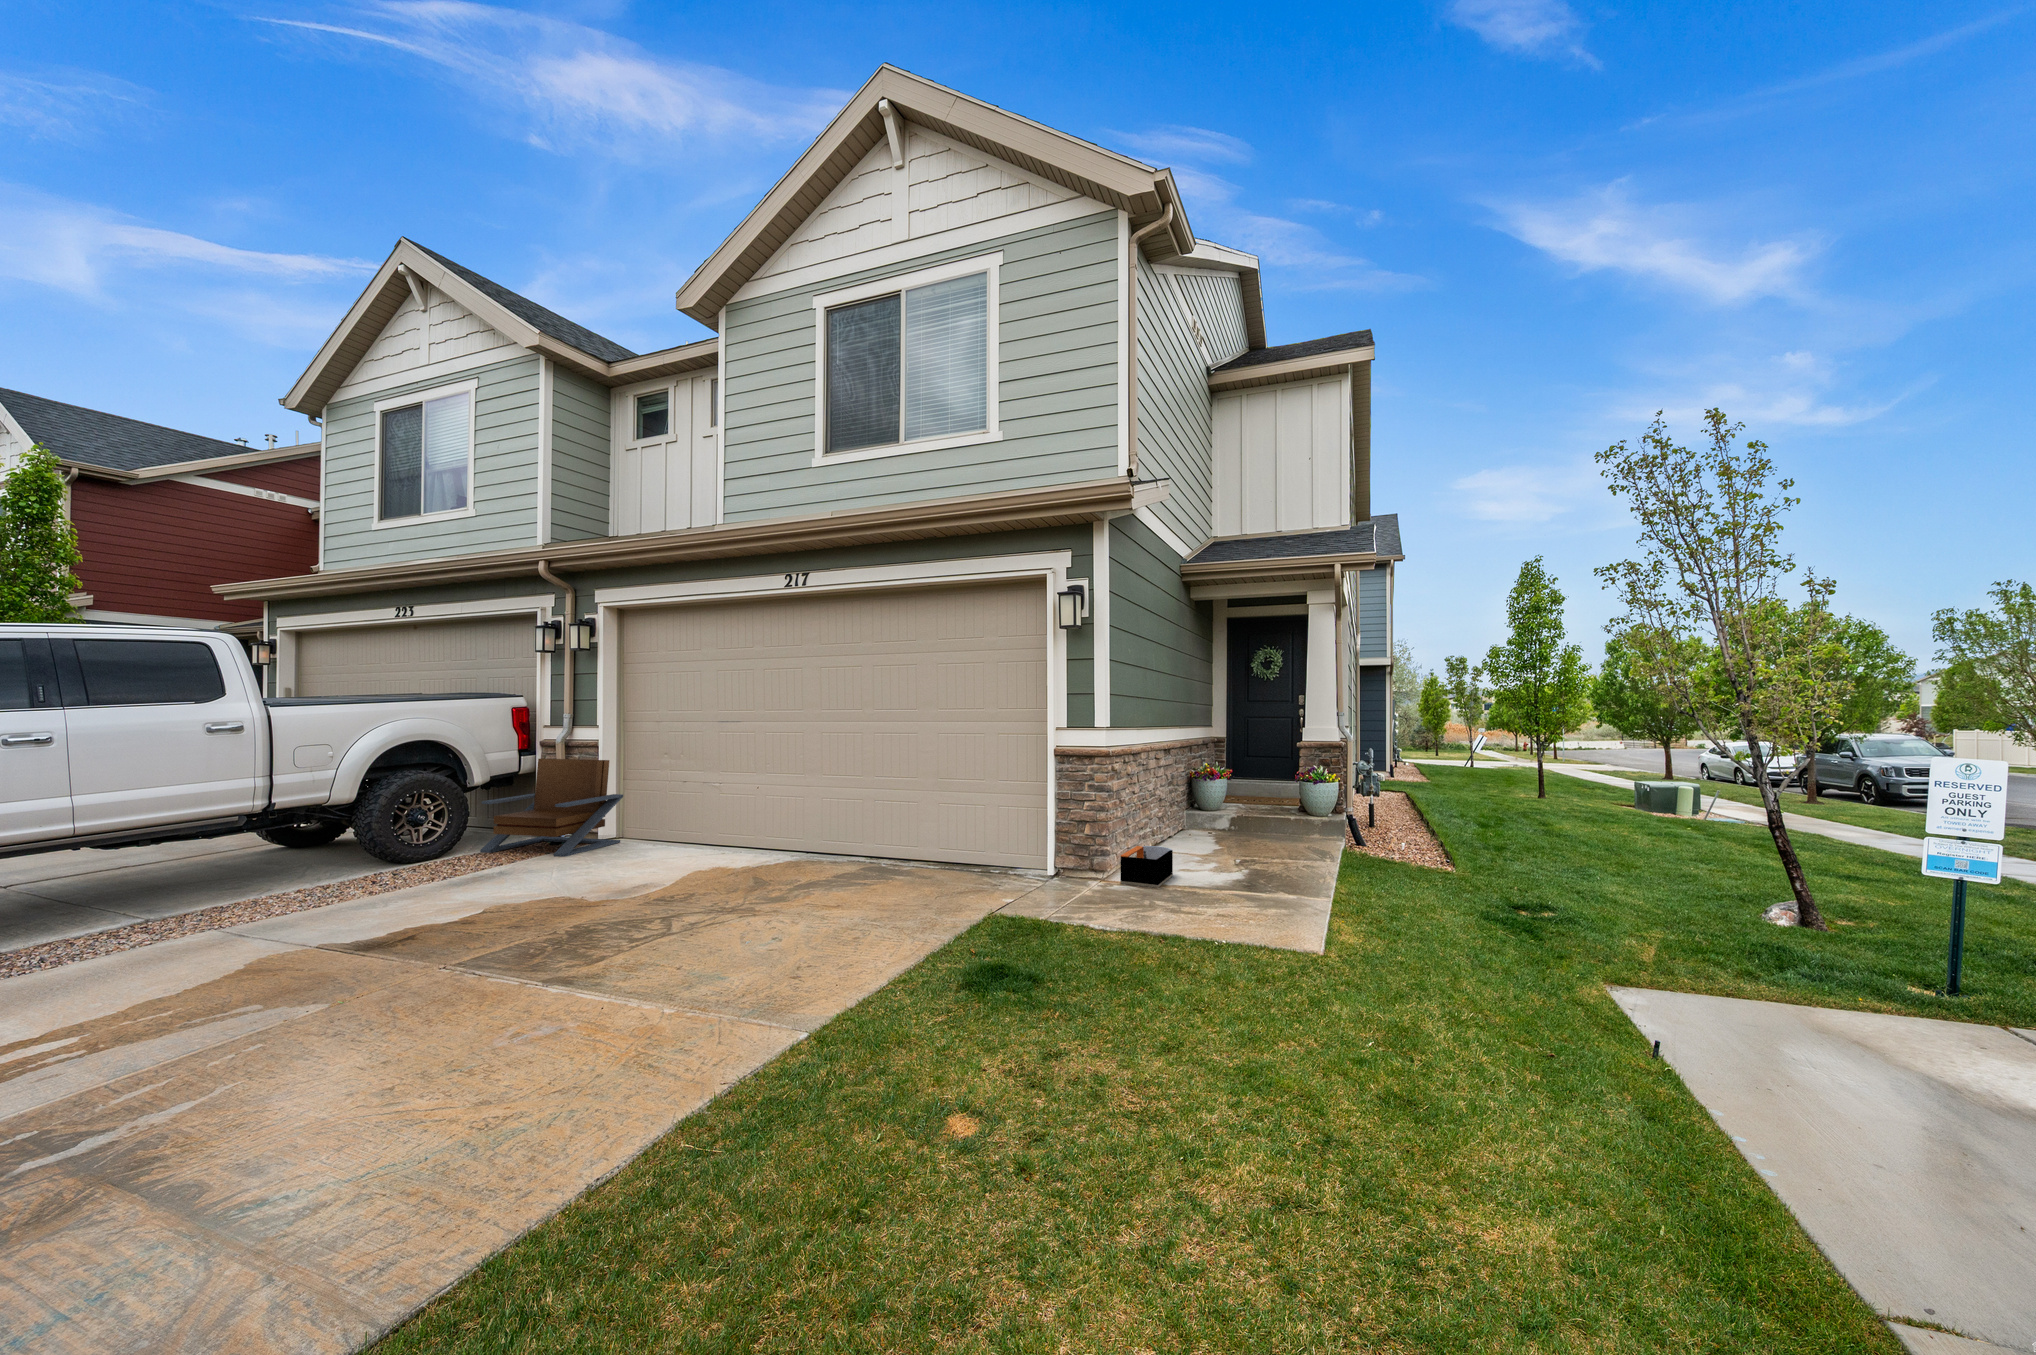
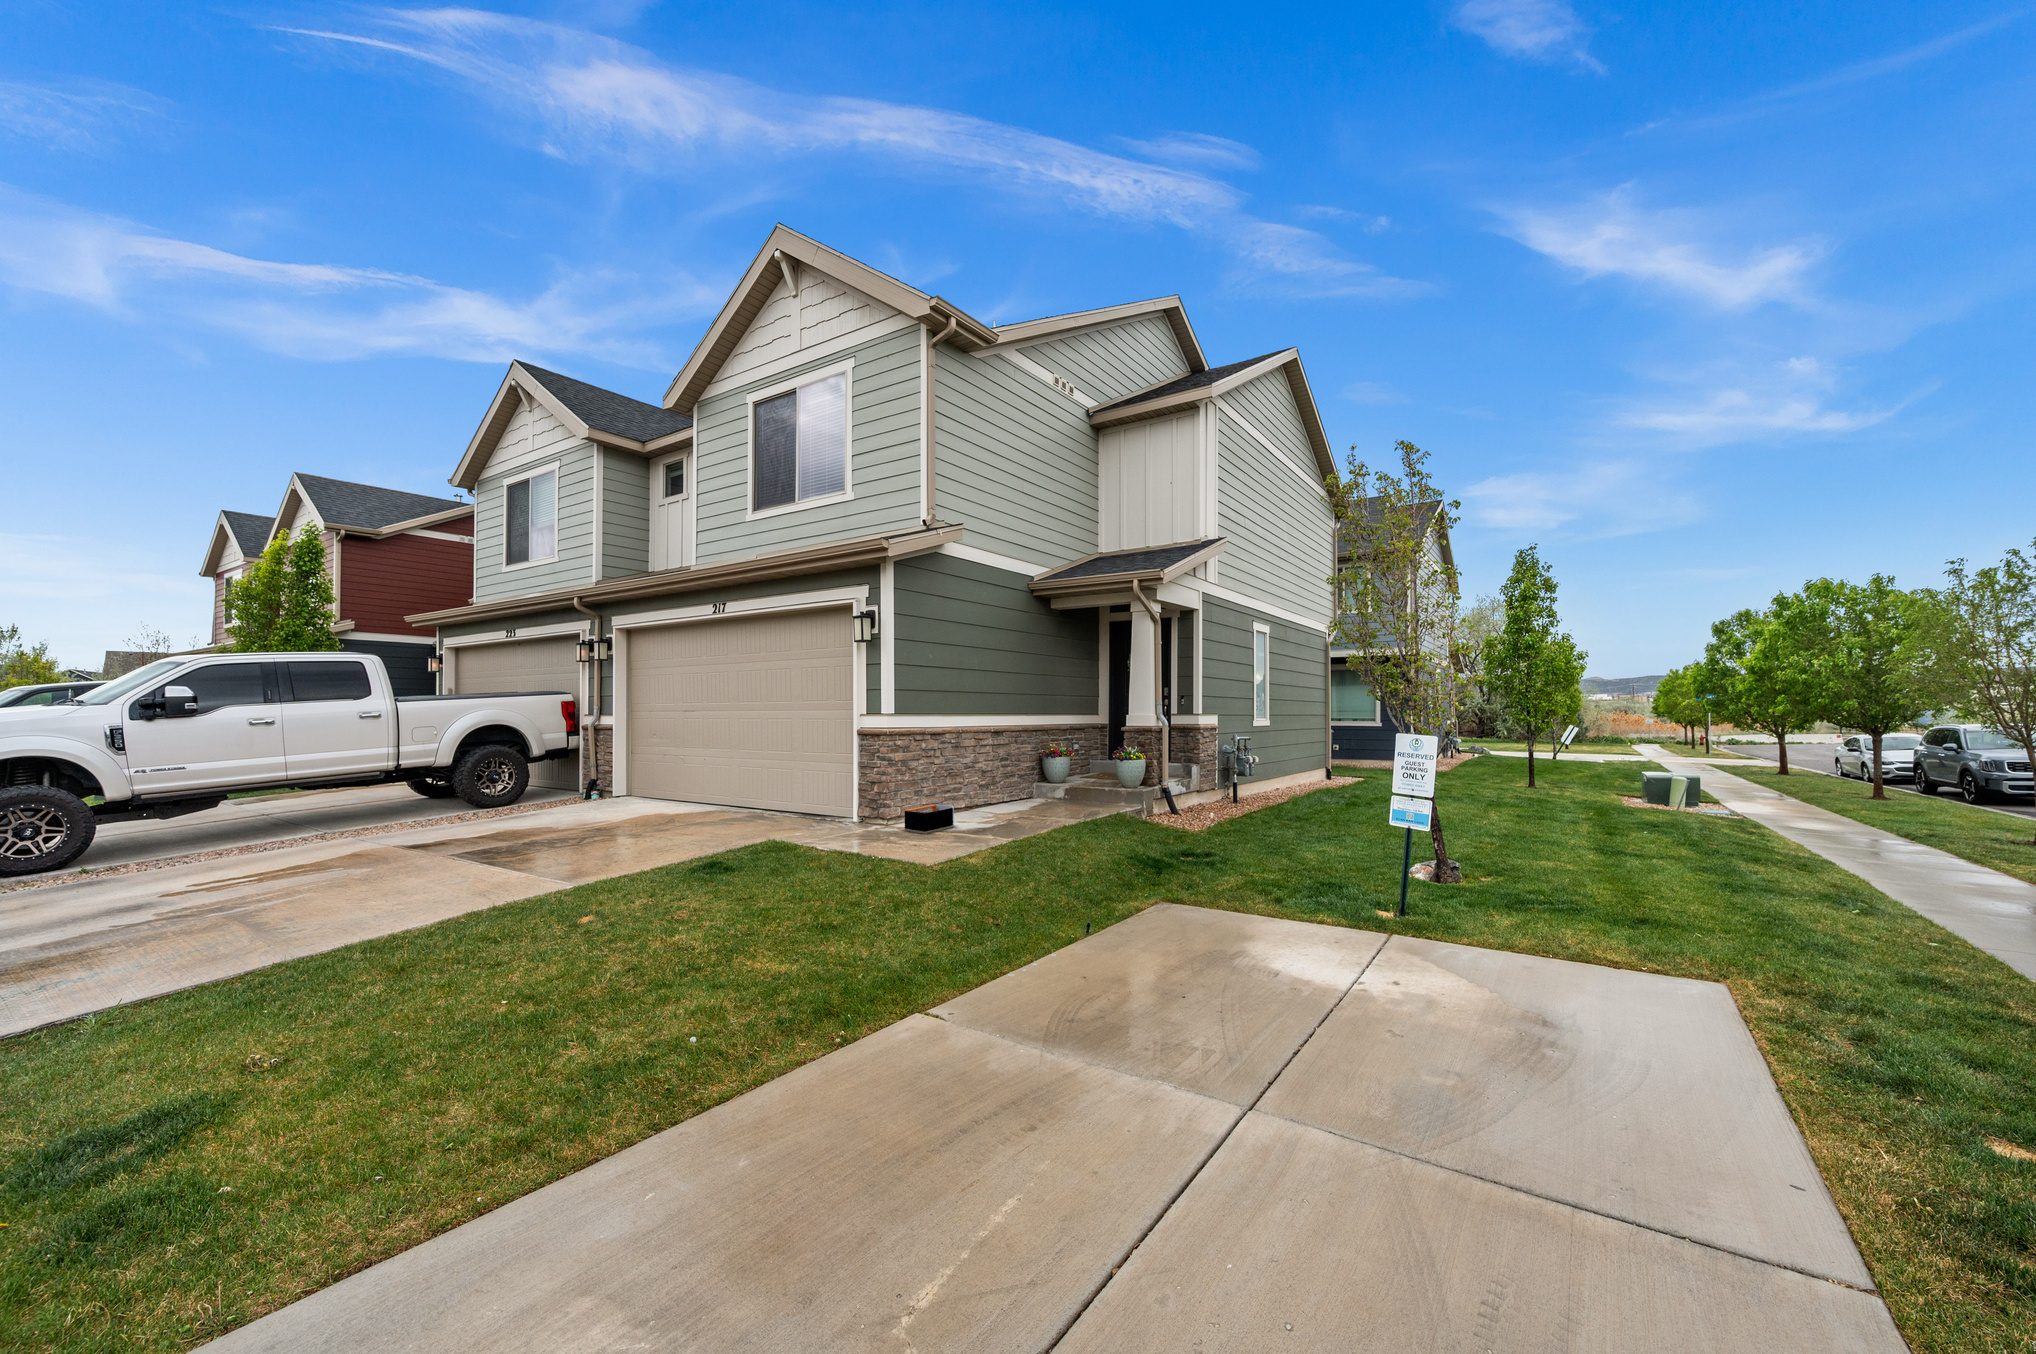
lounge chair: present [480,759,623,857] -> none [532,737,627,803]

